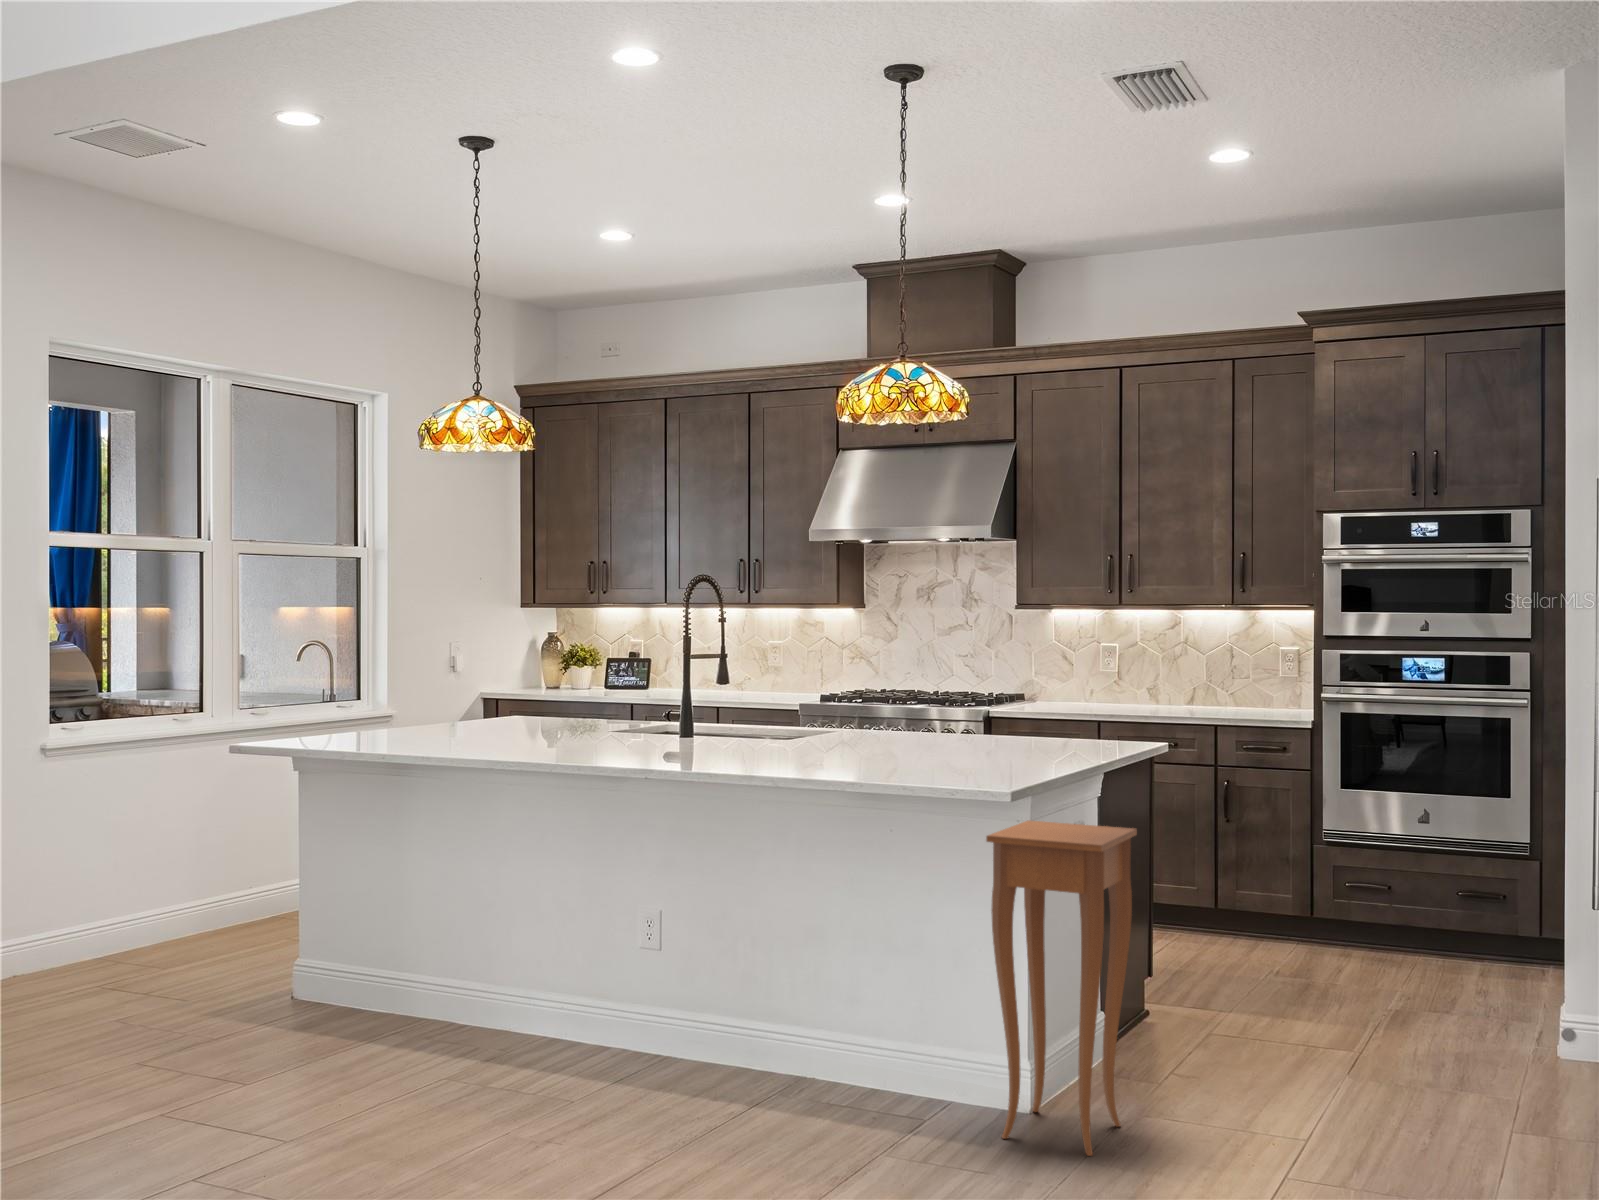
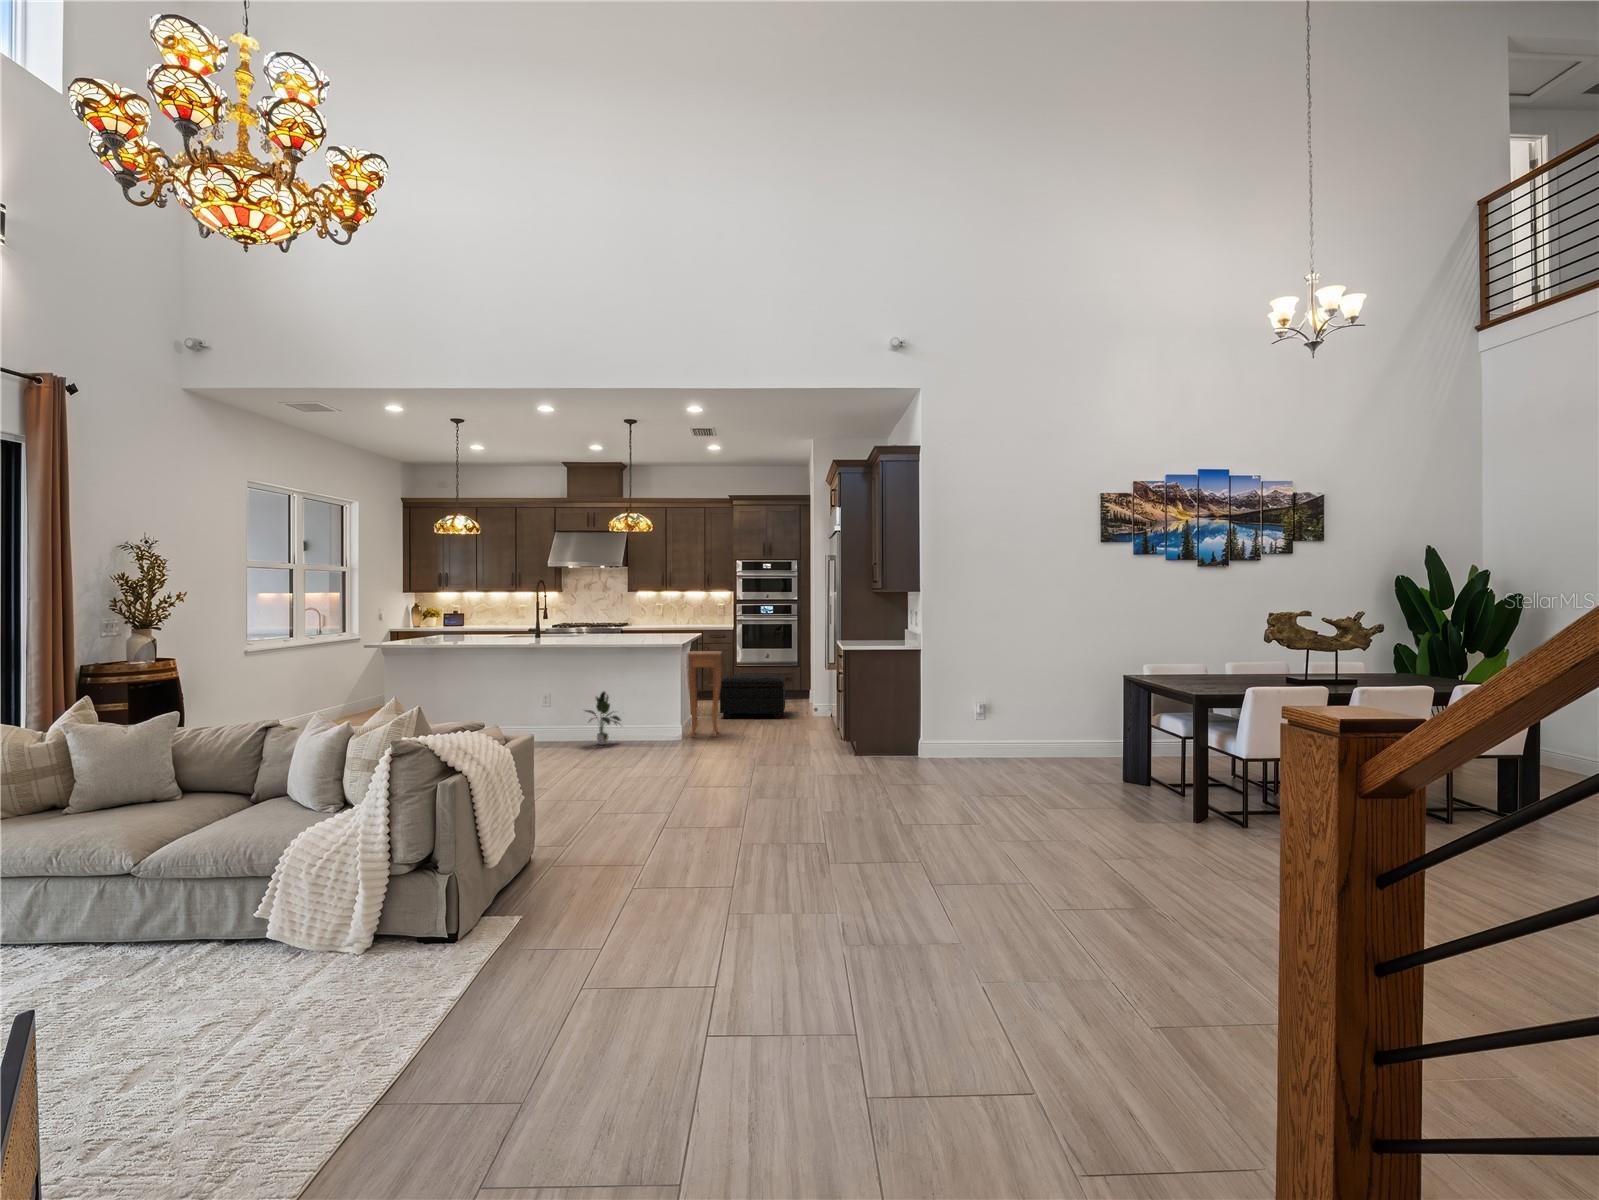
footstool: none [1186,888,1443,1074] -> present [720,674,785,718]
potted plant: none [627,943,764,1126] -> present [585,692,621,745]

